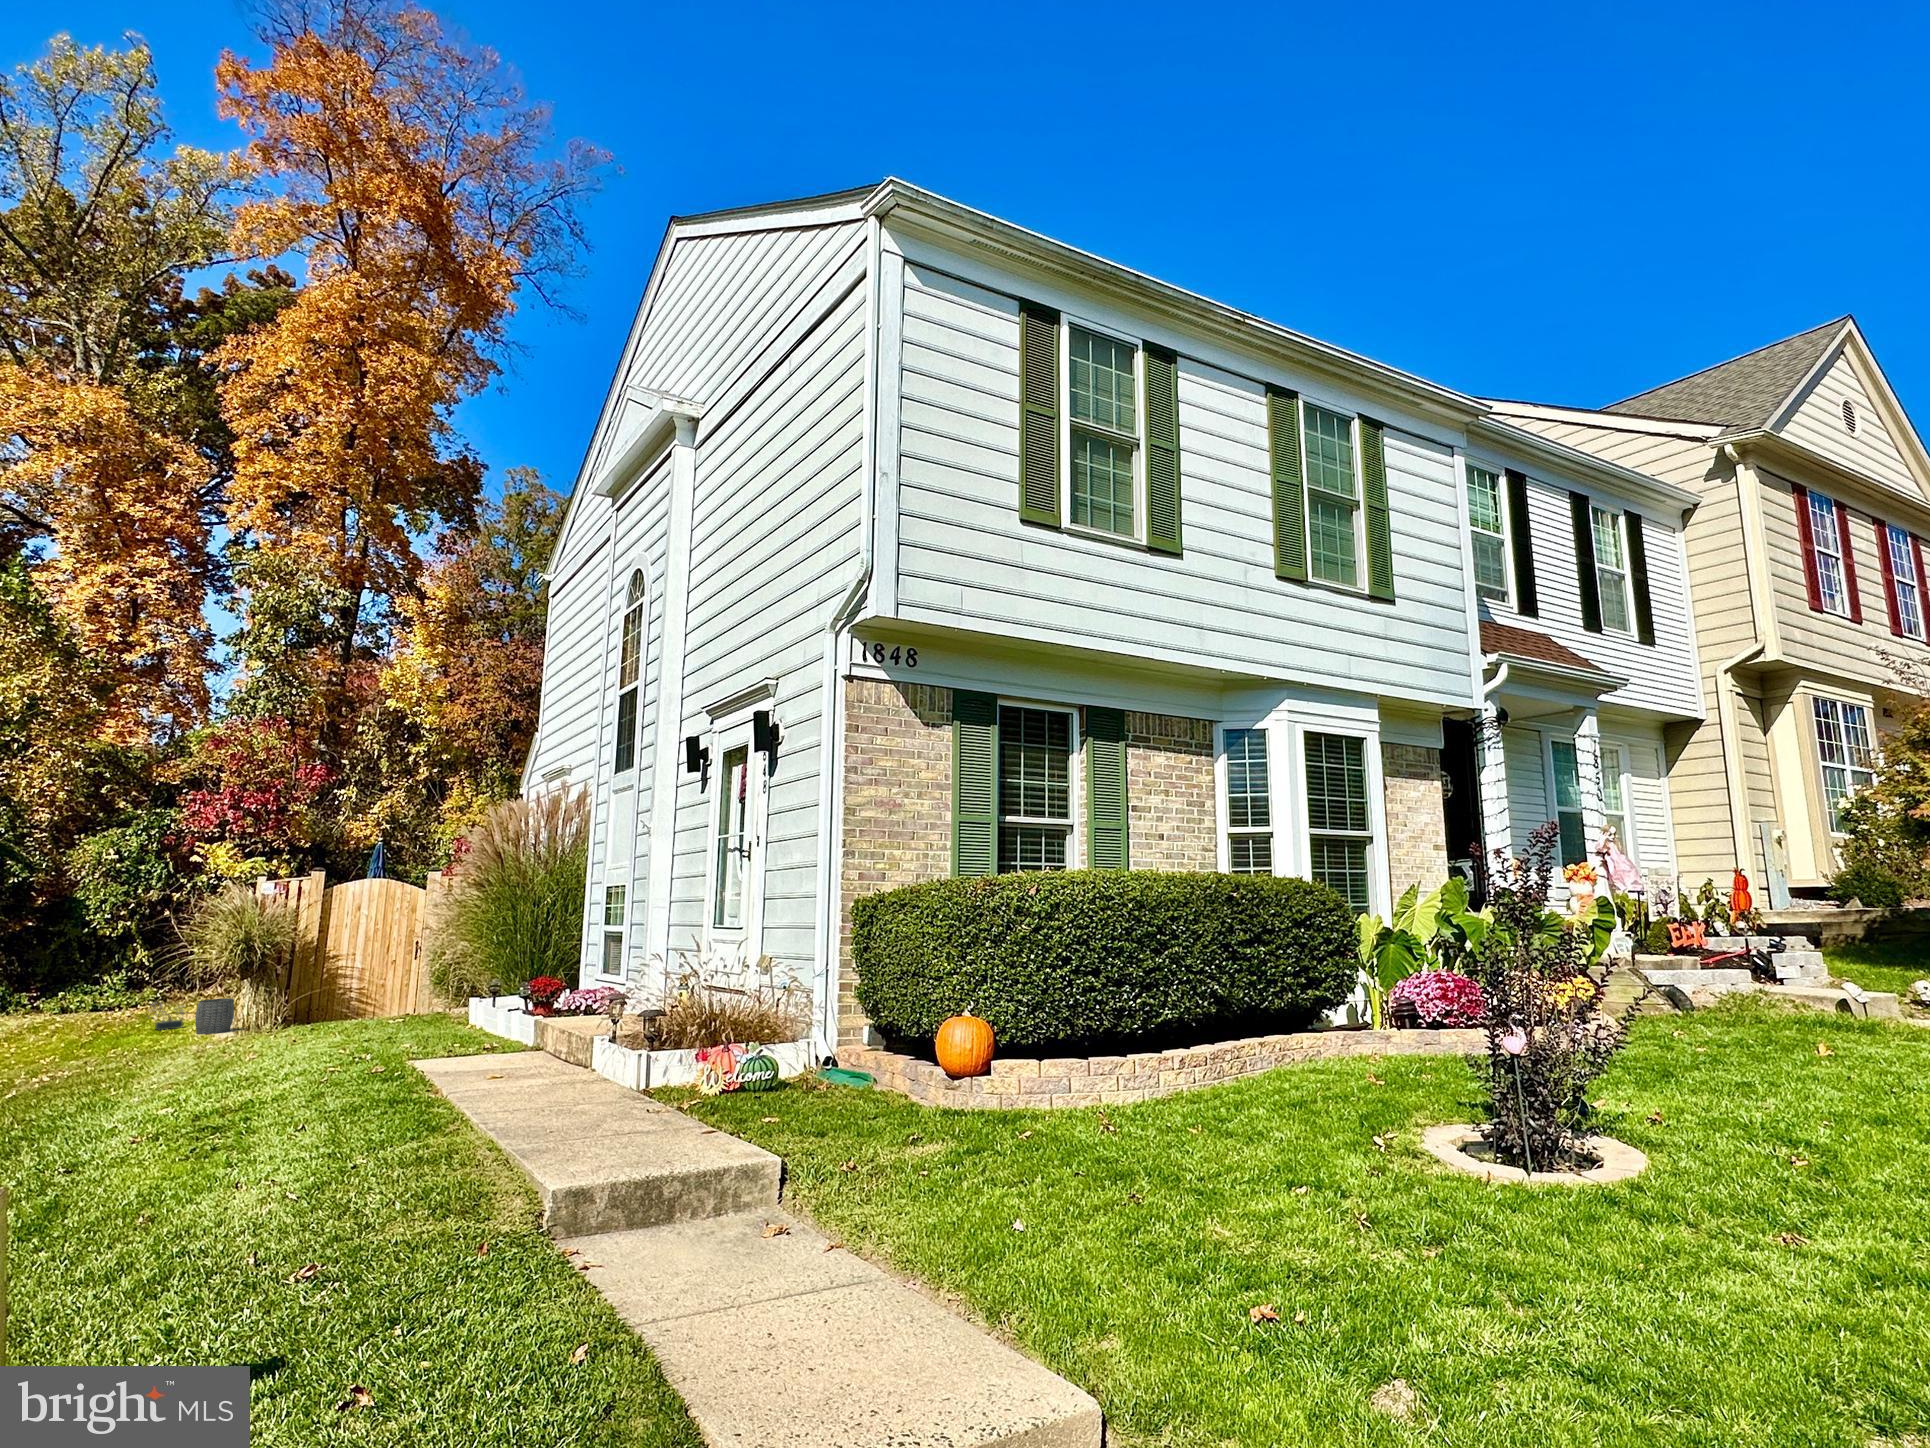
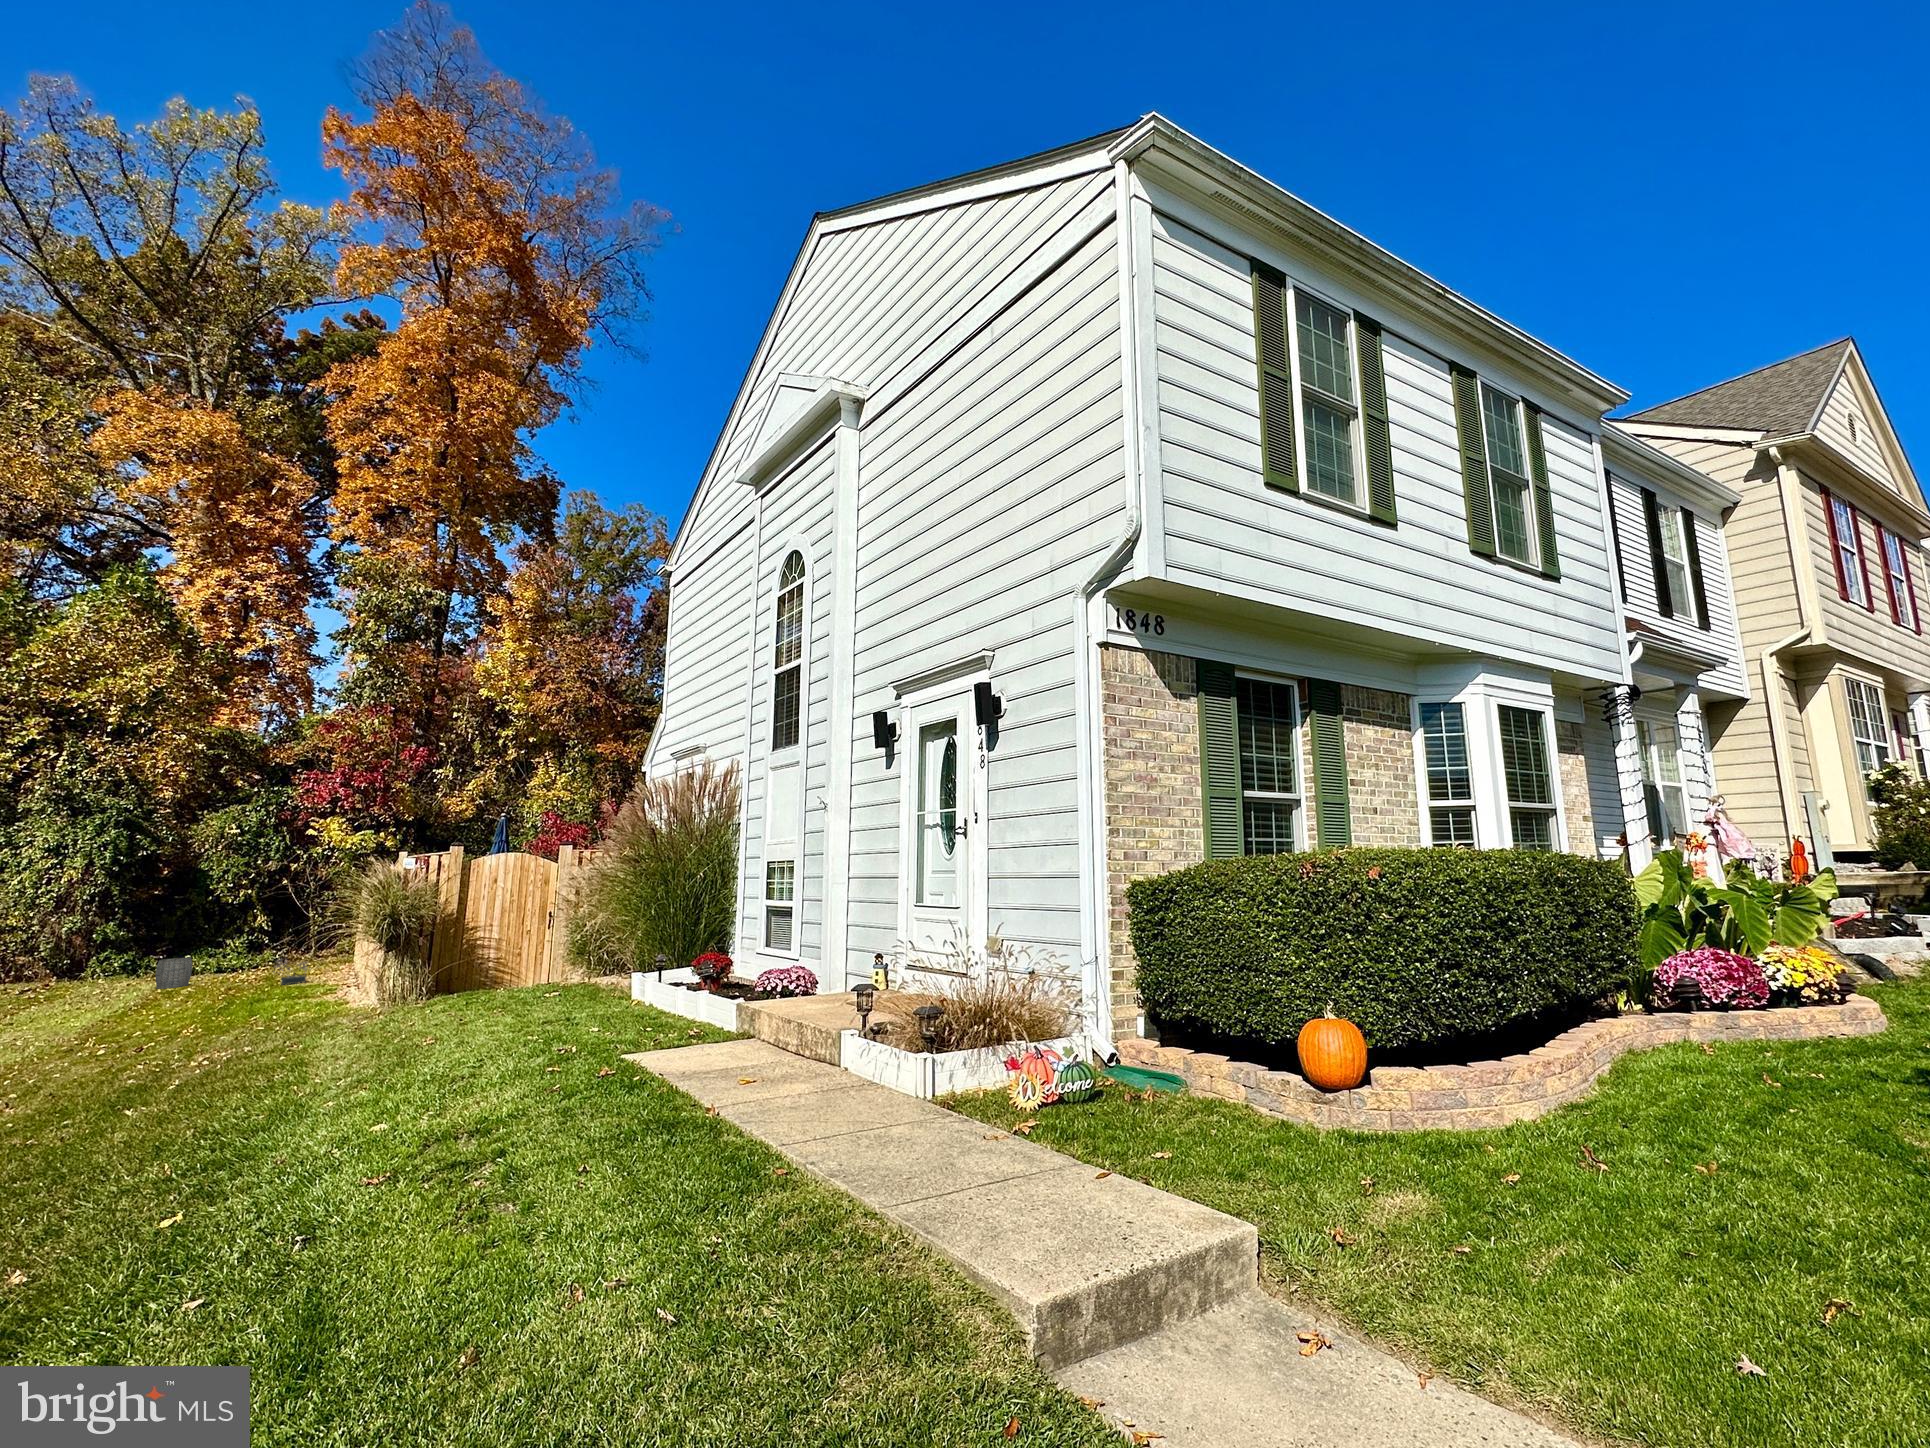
woven basket: present [195,998,234,1034] -> present [156,957,192,989]

